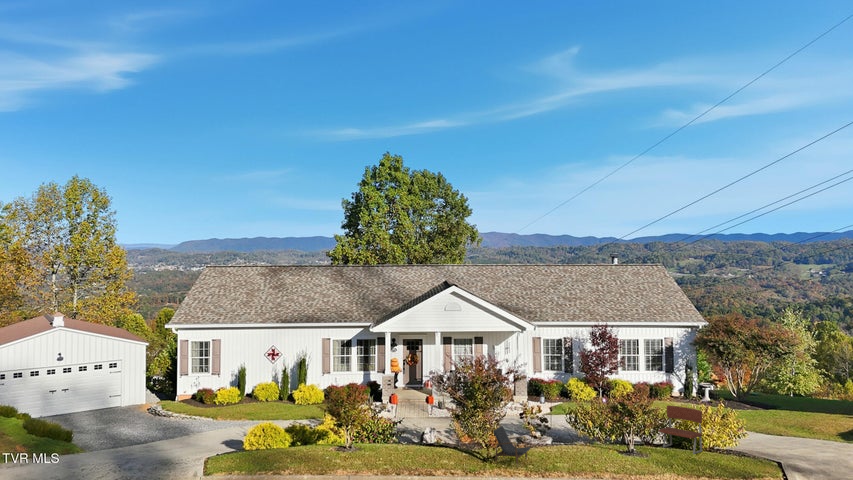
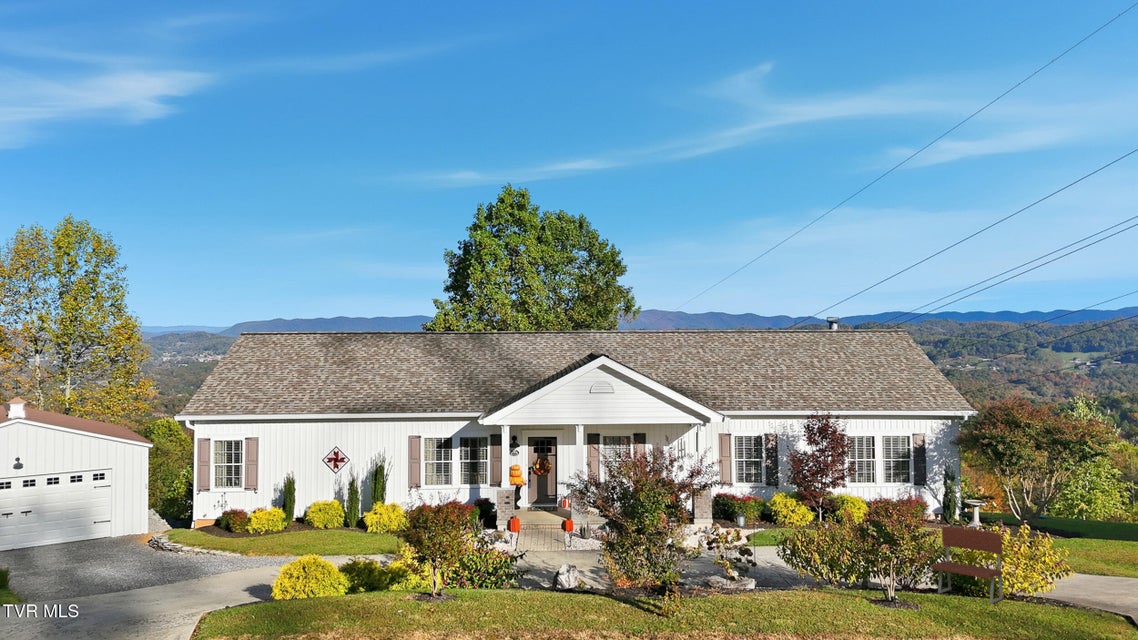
lounge chair: present [493,426,530,467] -> none [669,560,730,627]

